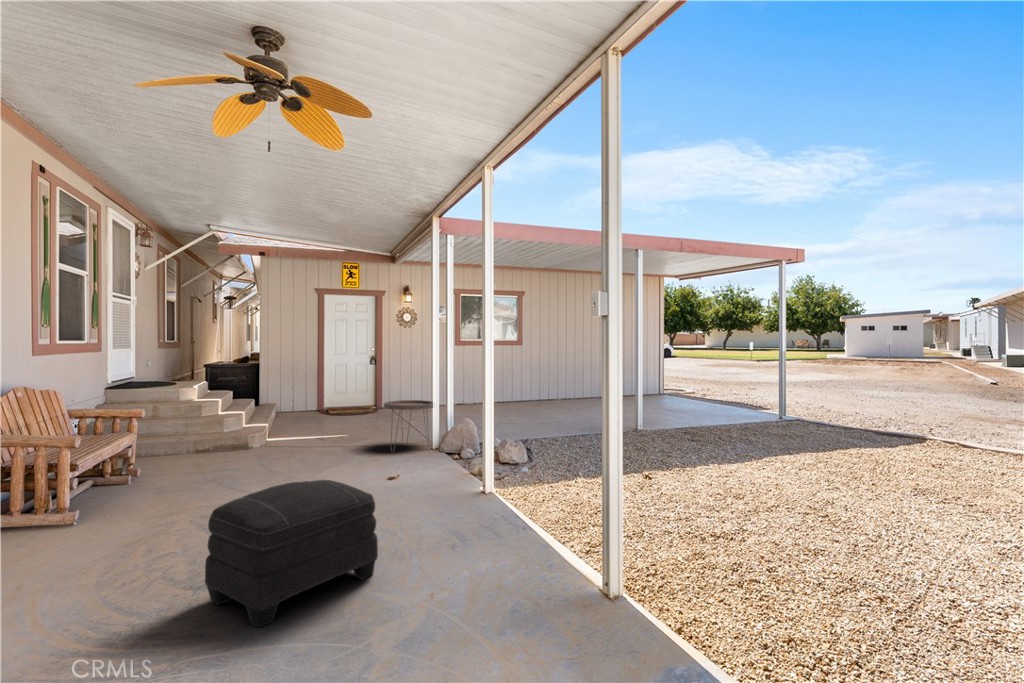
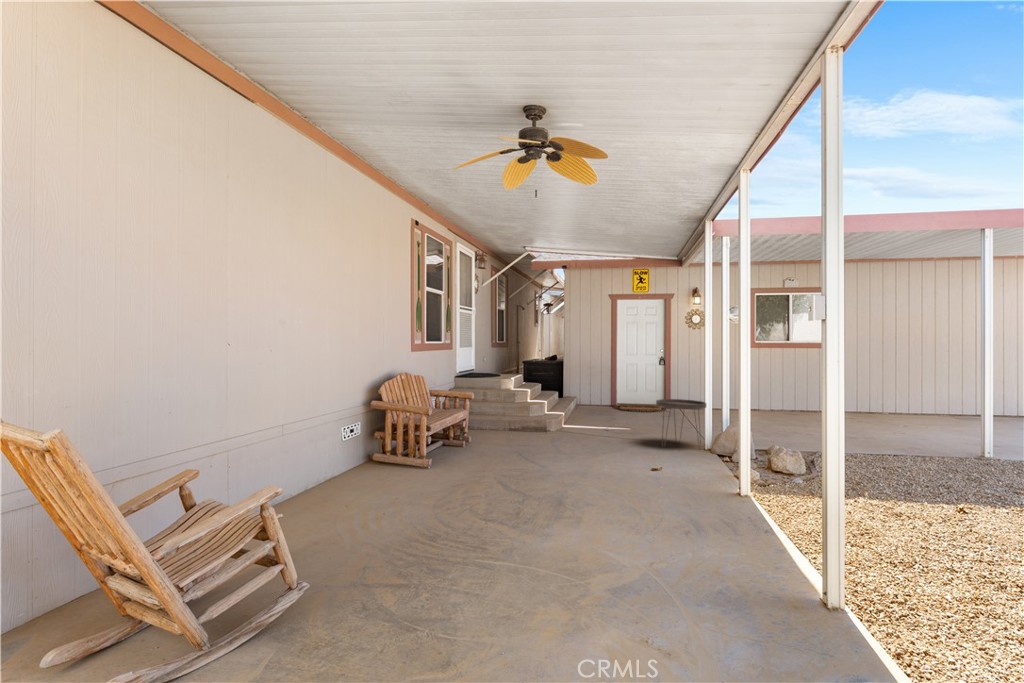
ottoman: present [205,480,378,627] -> none [484,455,608,557]

